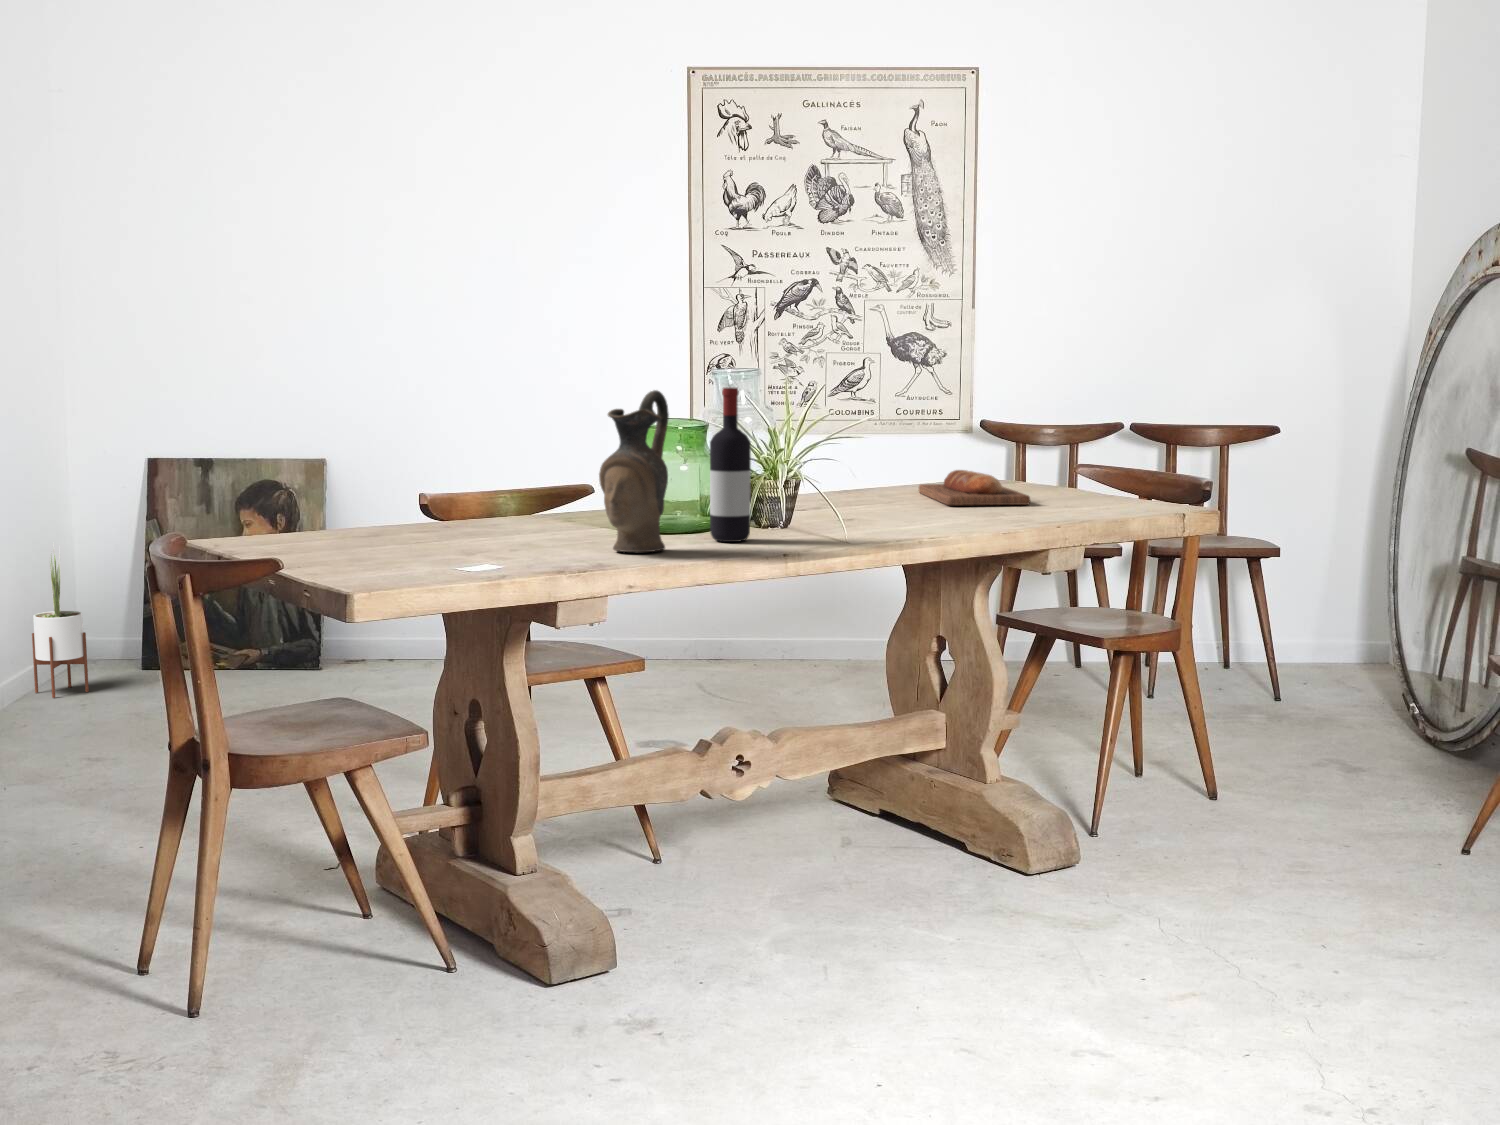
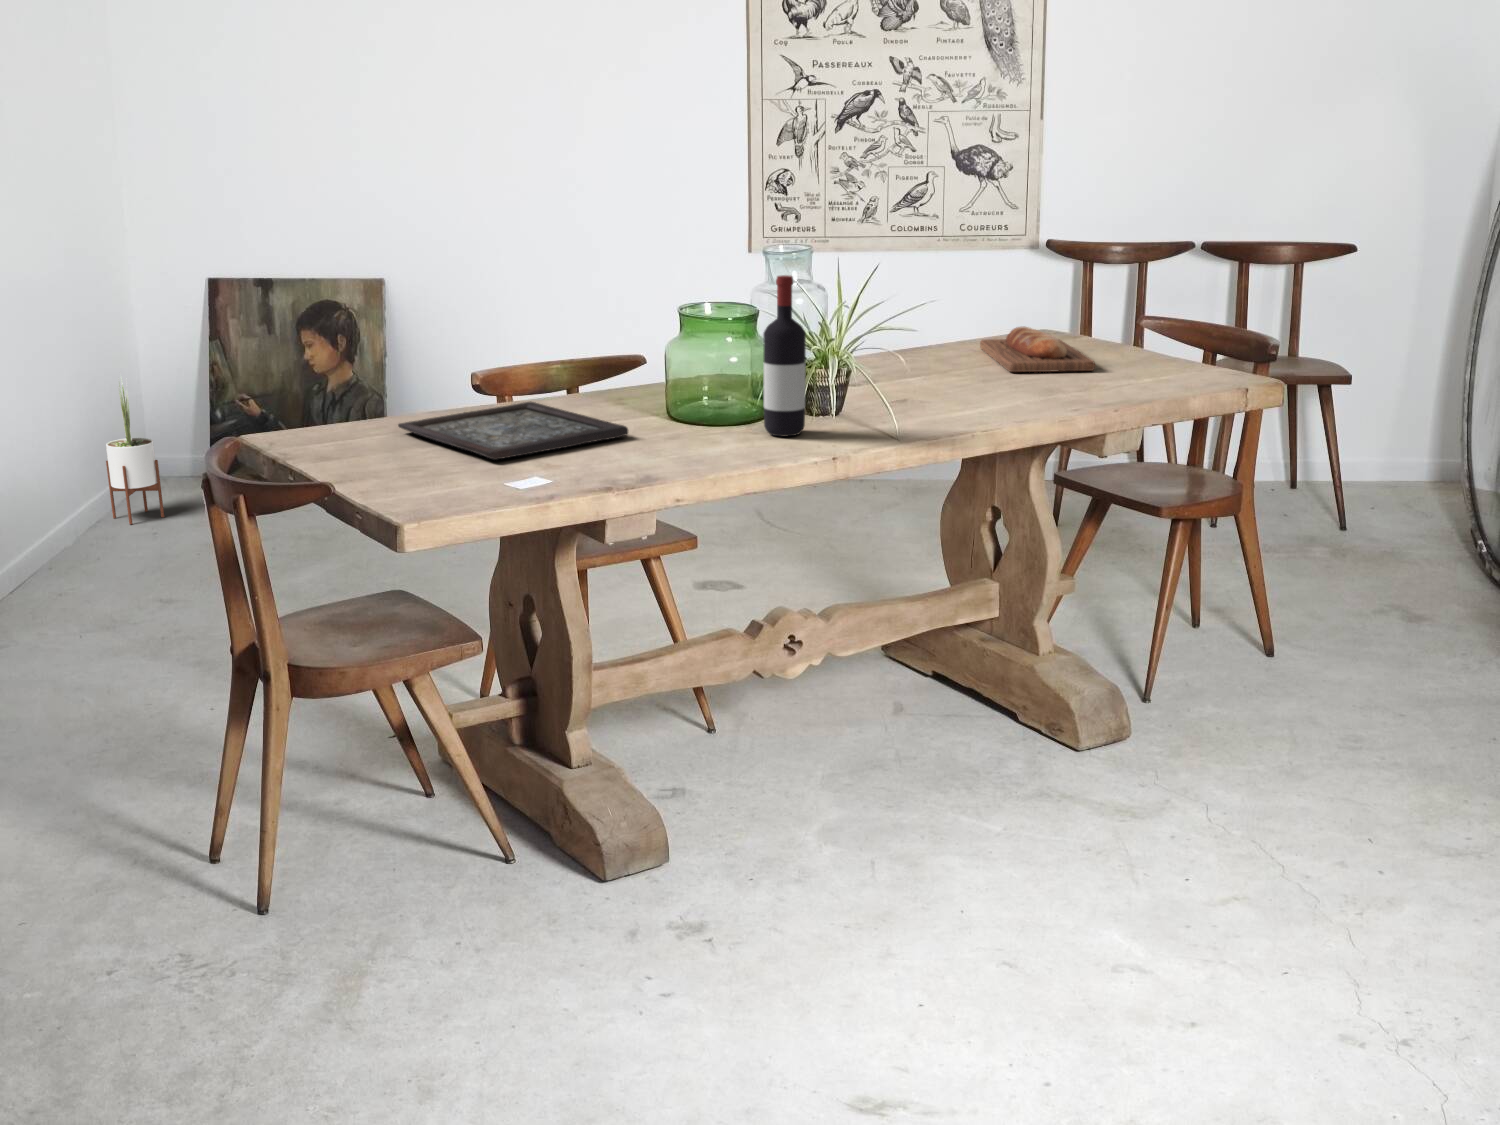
ceramic pitcher: present [599,390,669,552] -> none [649,284,720,456]
tray: none [350,519,578,555] -> present [398,402,628,460]

